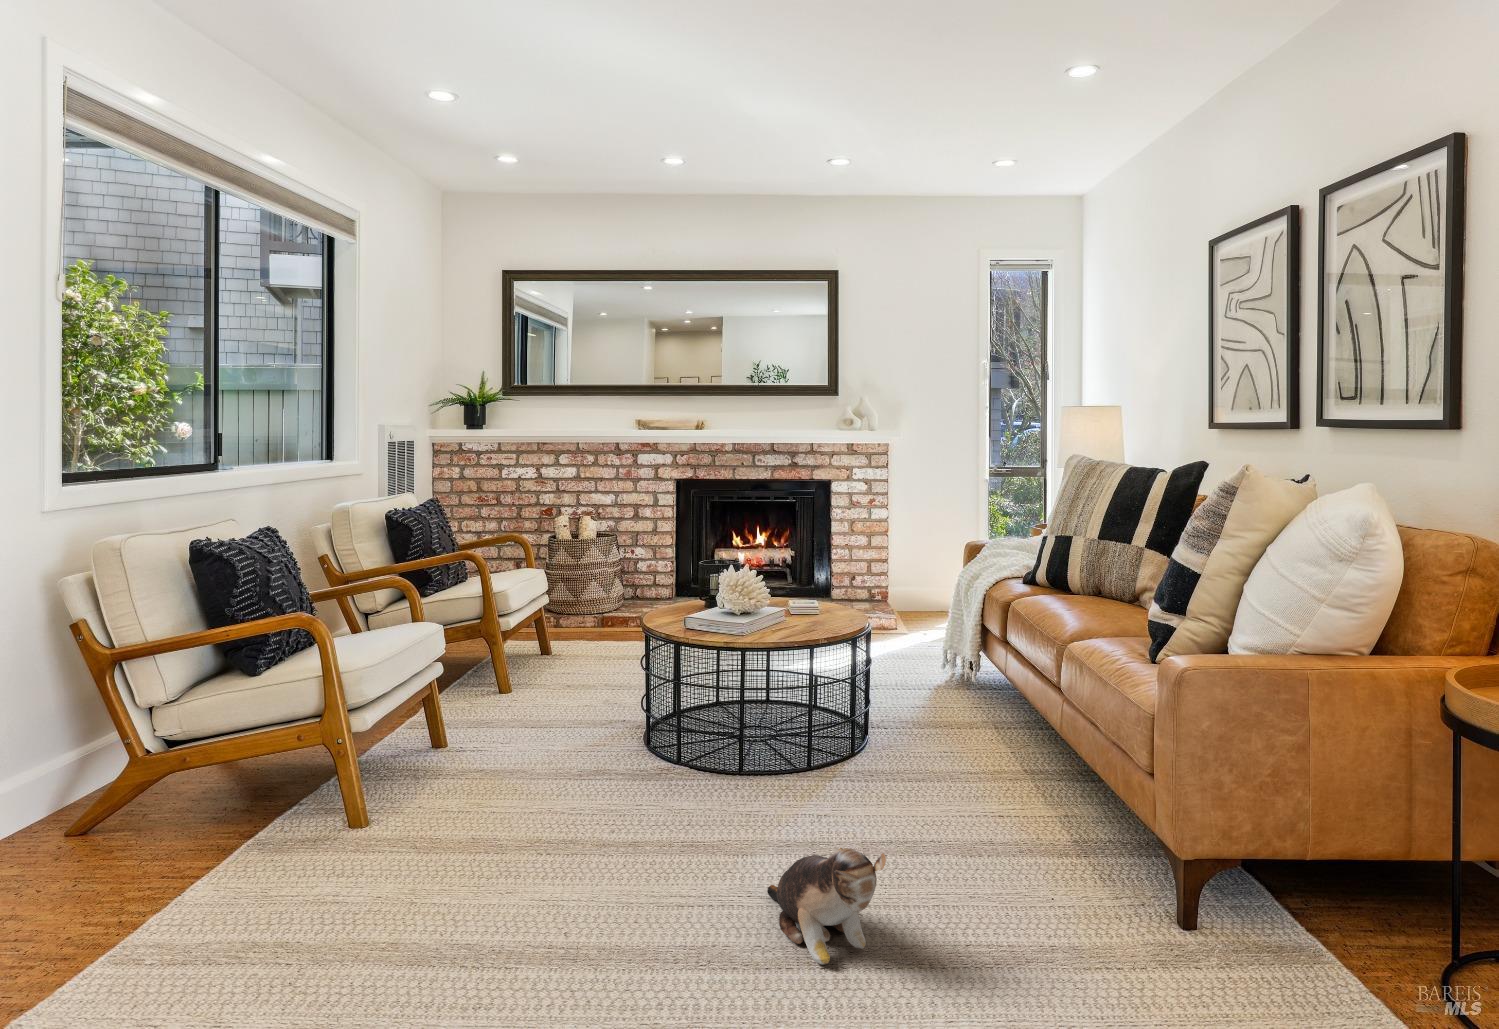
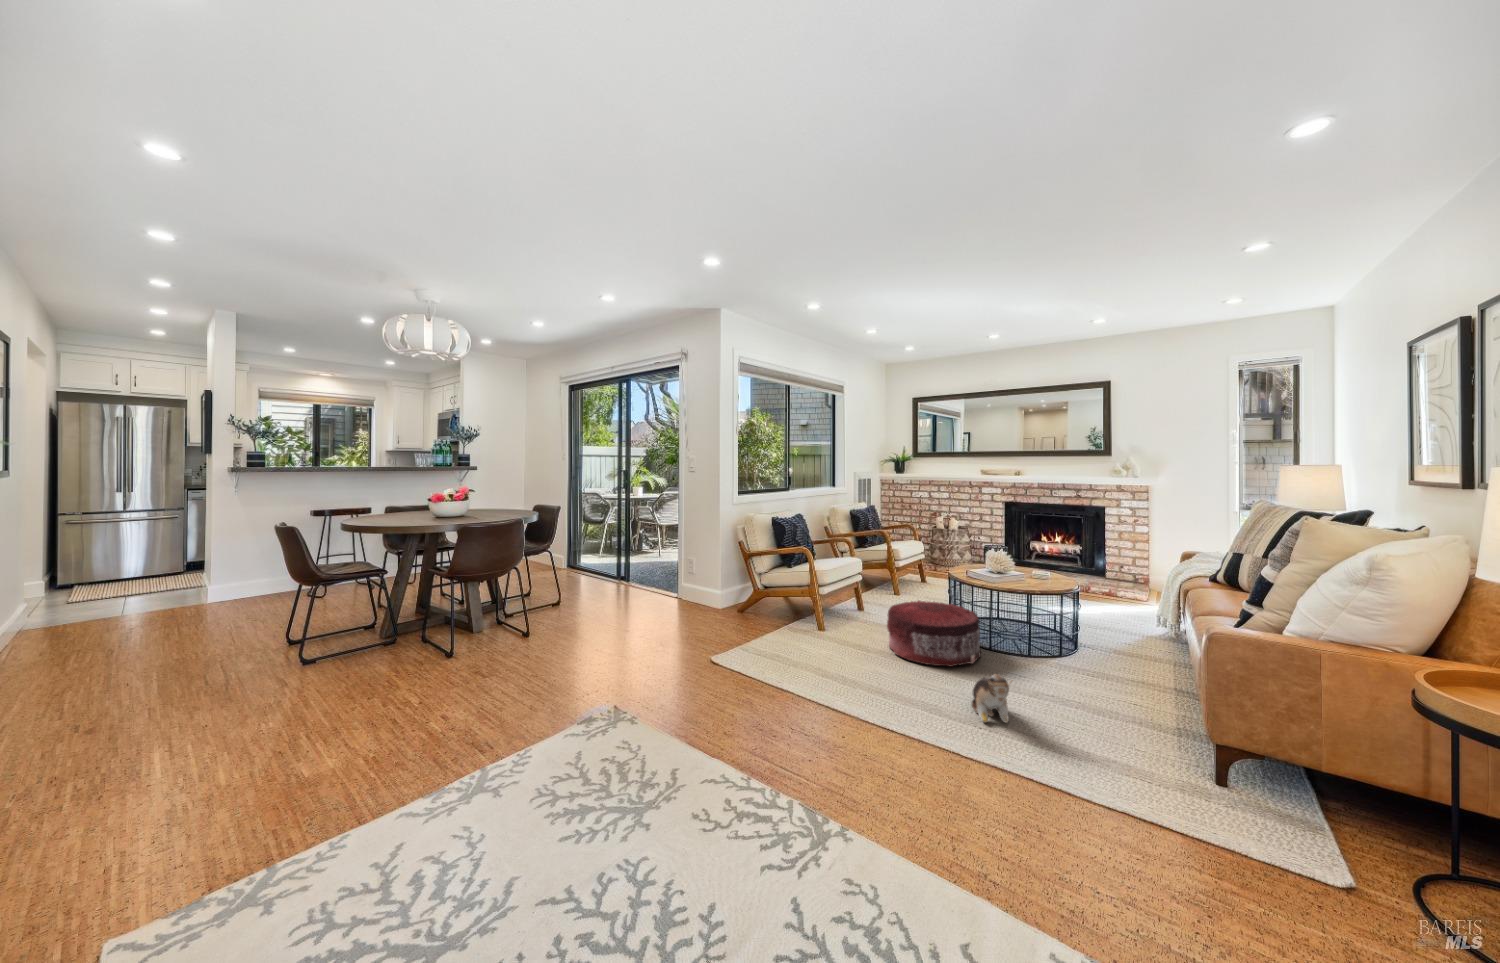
pouf: none [533,691,736,847] -> present [887,600,982,667]

